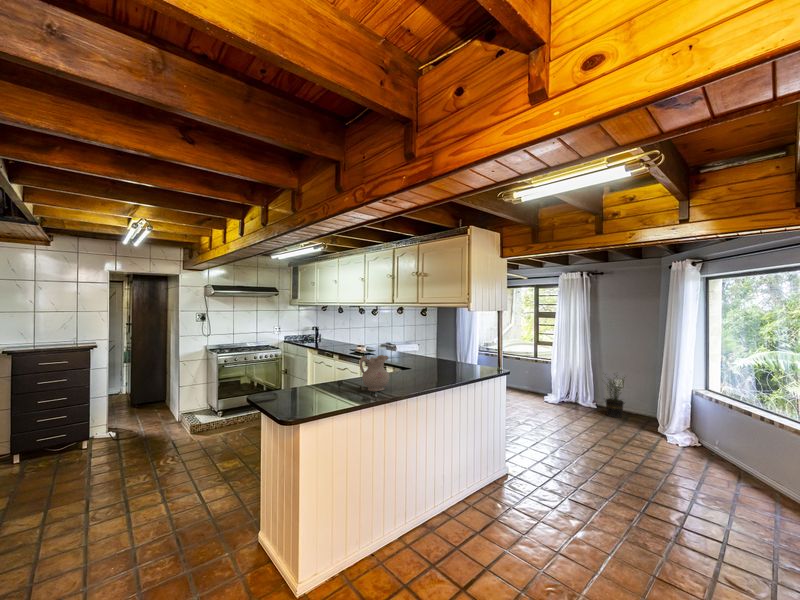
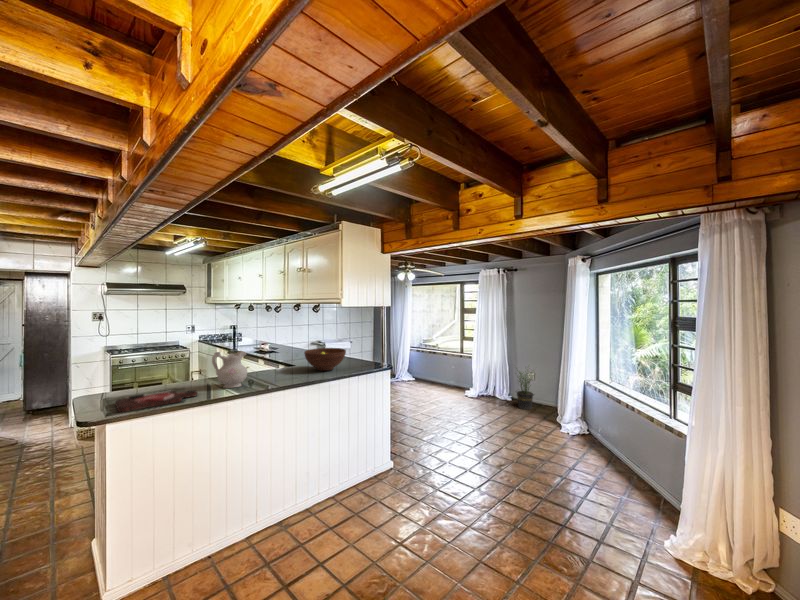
fruit bowl: none [425,352,465,375] -> present [304,348,346,371]
cutting board: none [290,393,356,413] -> present [115,390,198,412]

